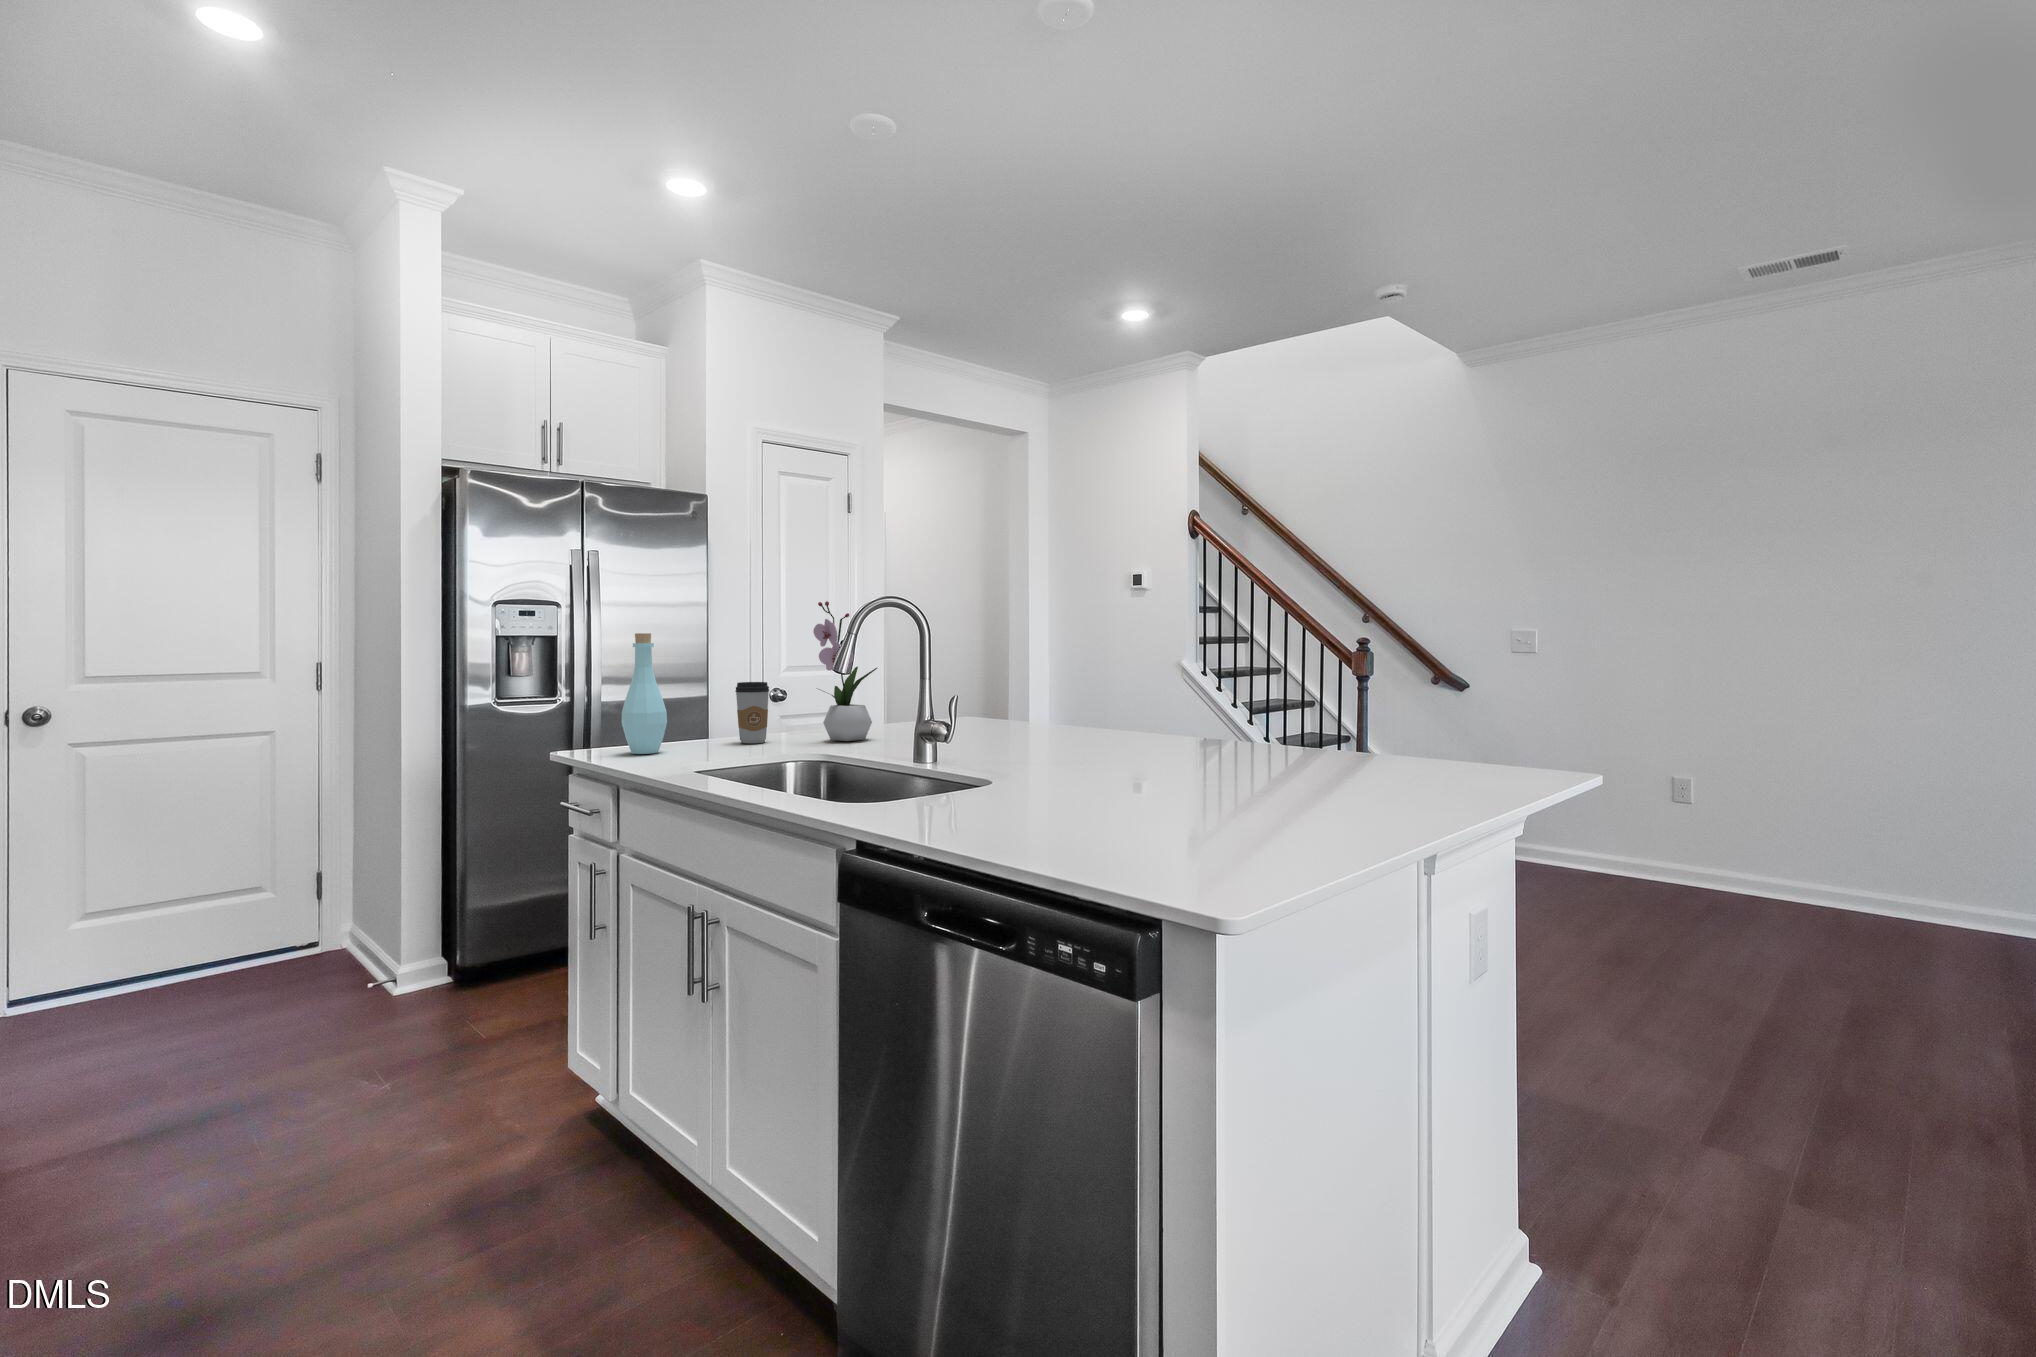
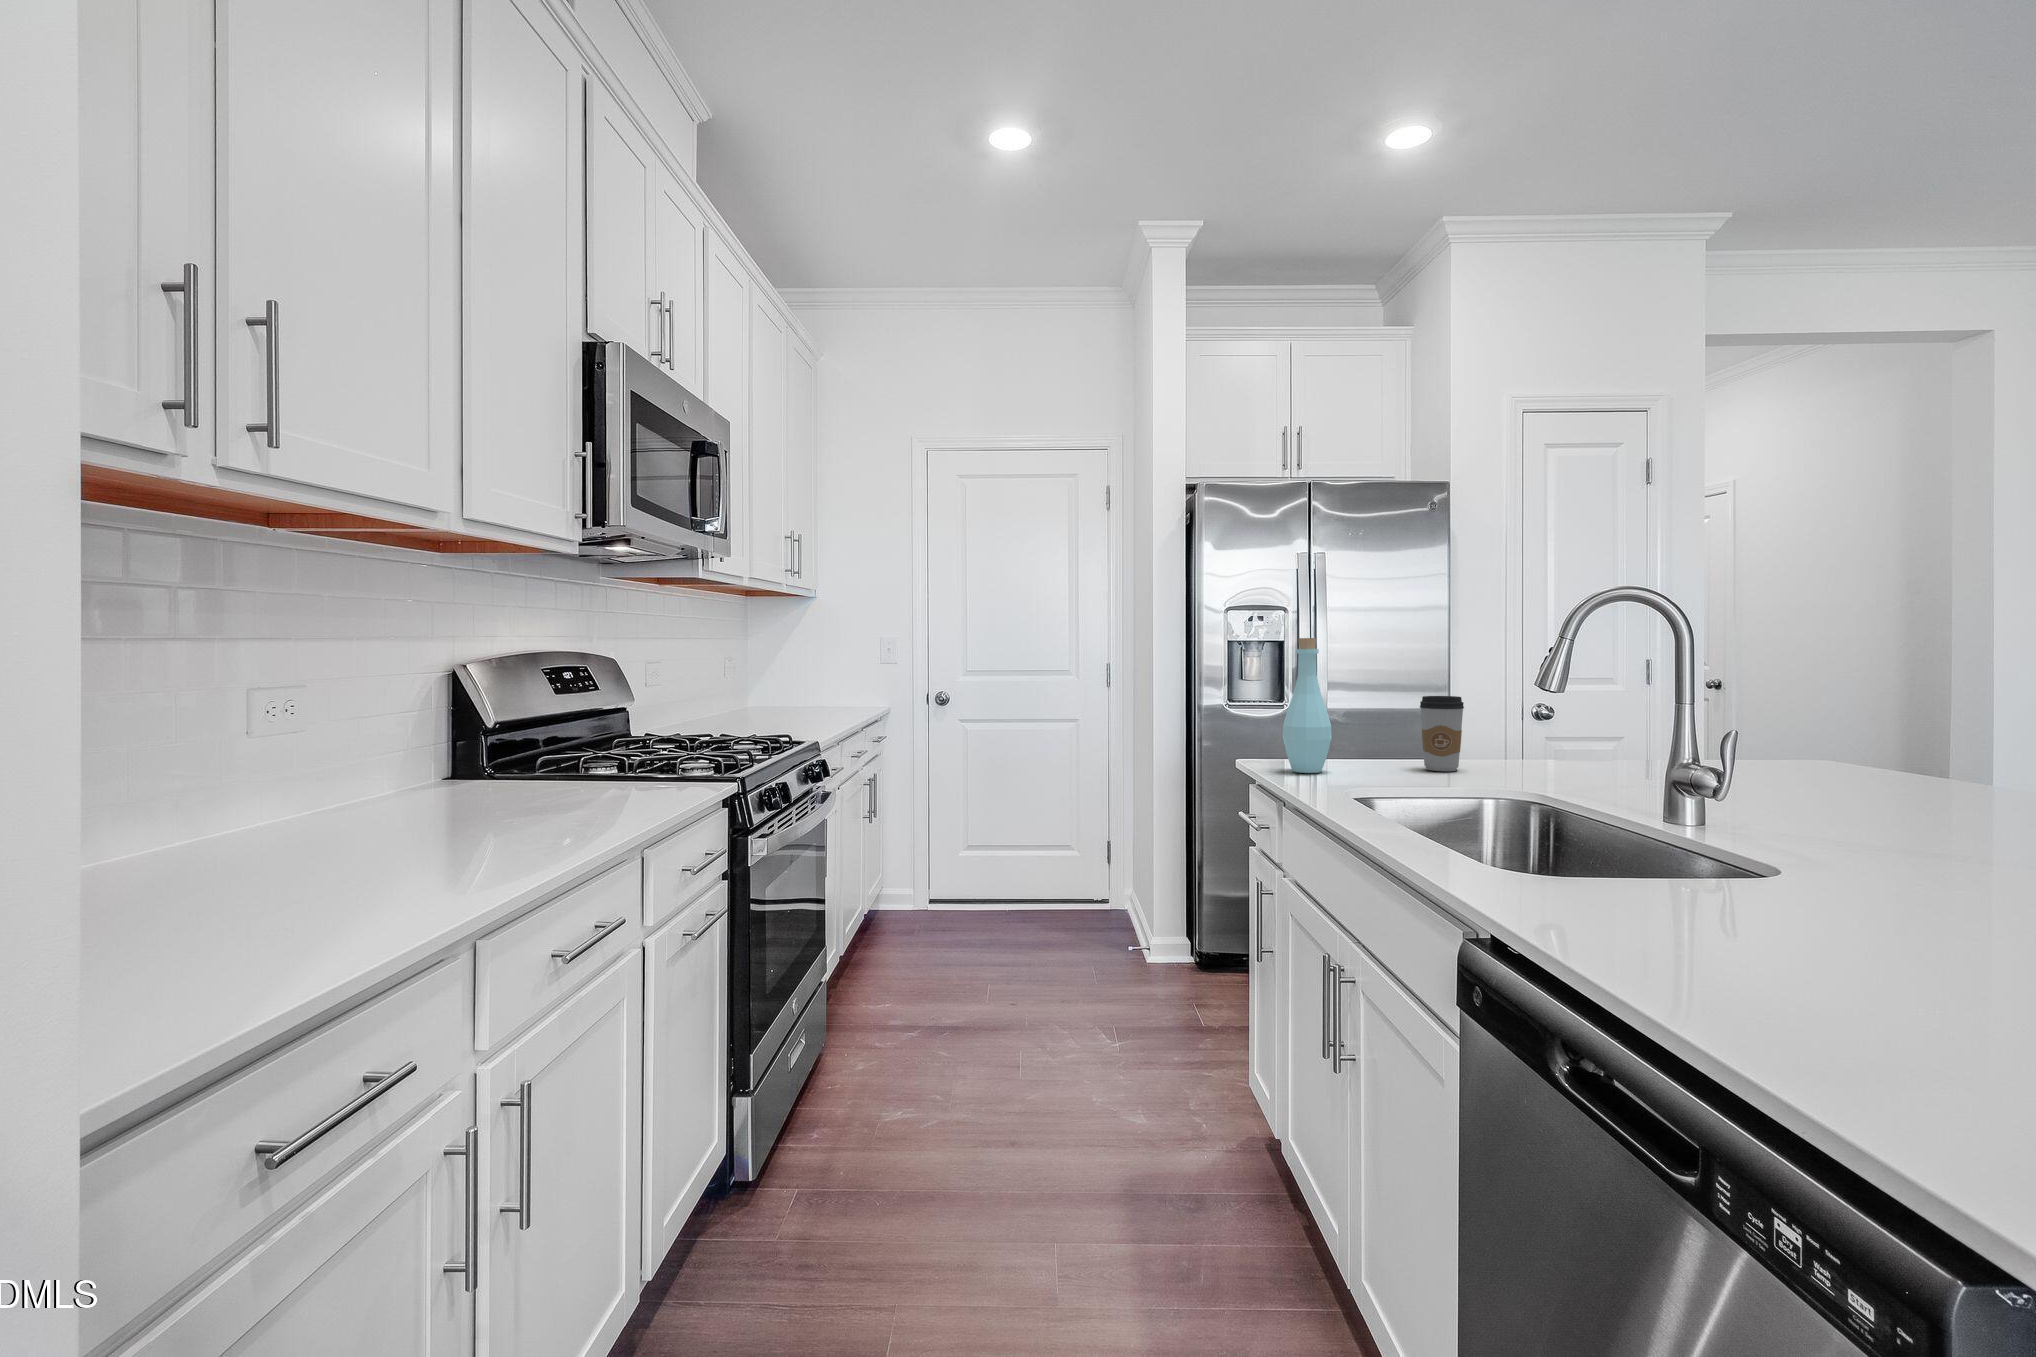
flower arrangement: present [813,601,877,741] -> none [1522,594,1622,780]

